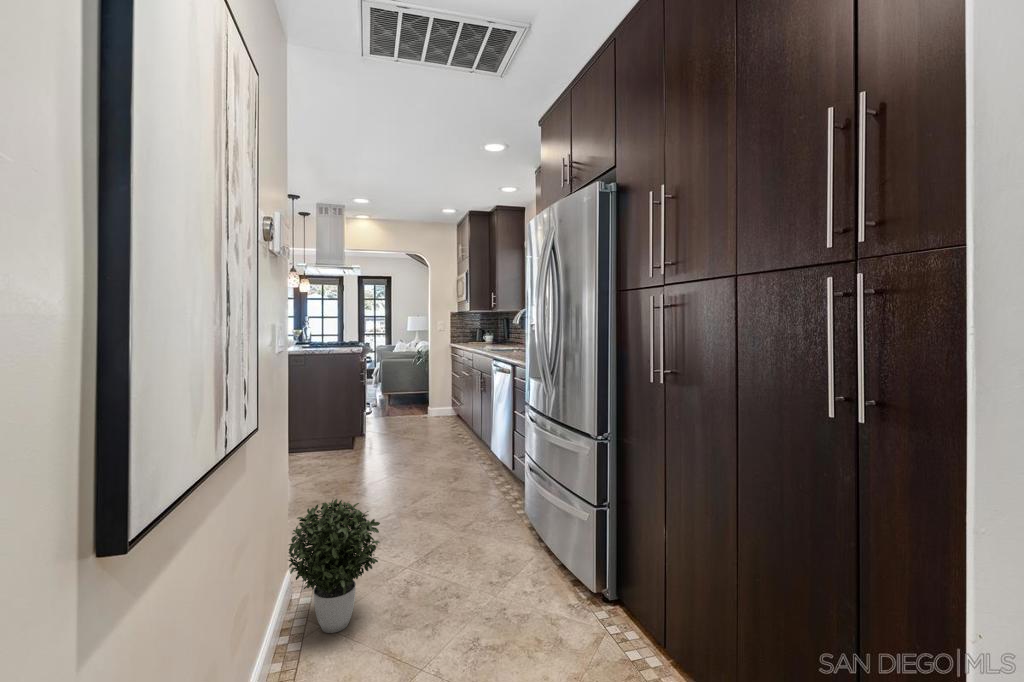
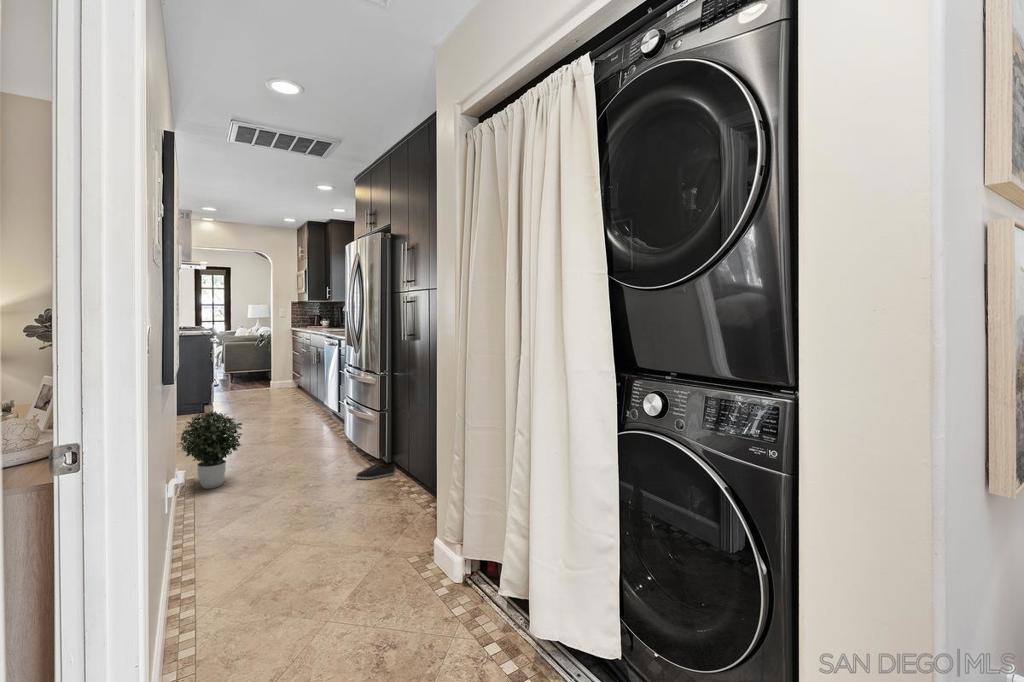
shoe: none [563,612,631,649] -> present [356,462,395,479]

